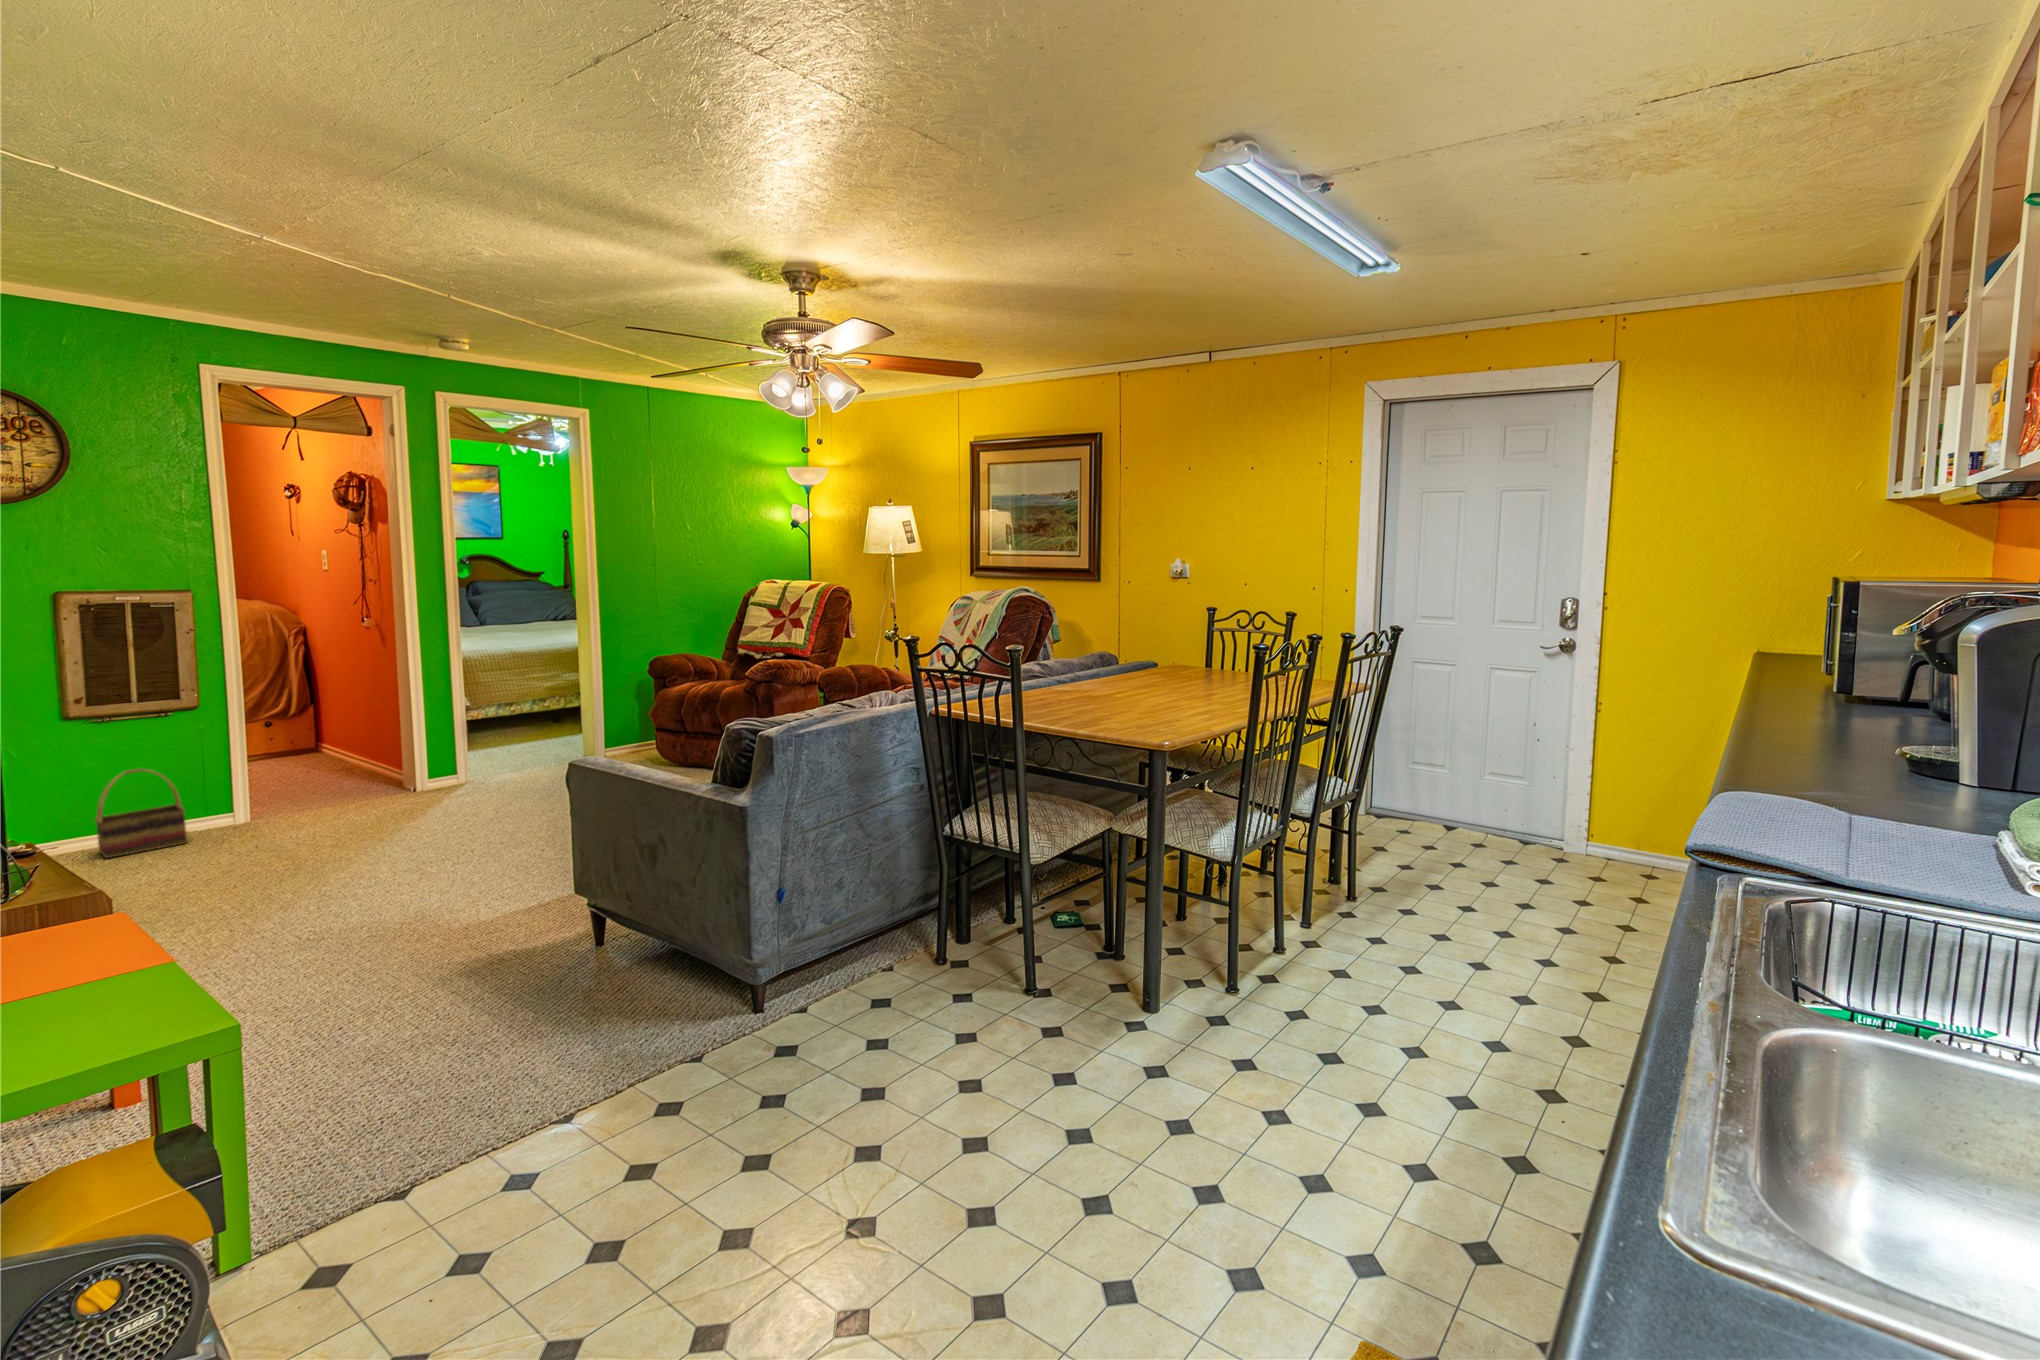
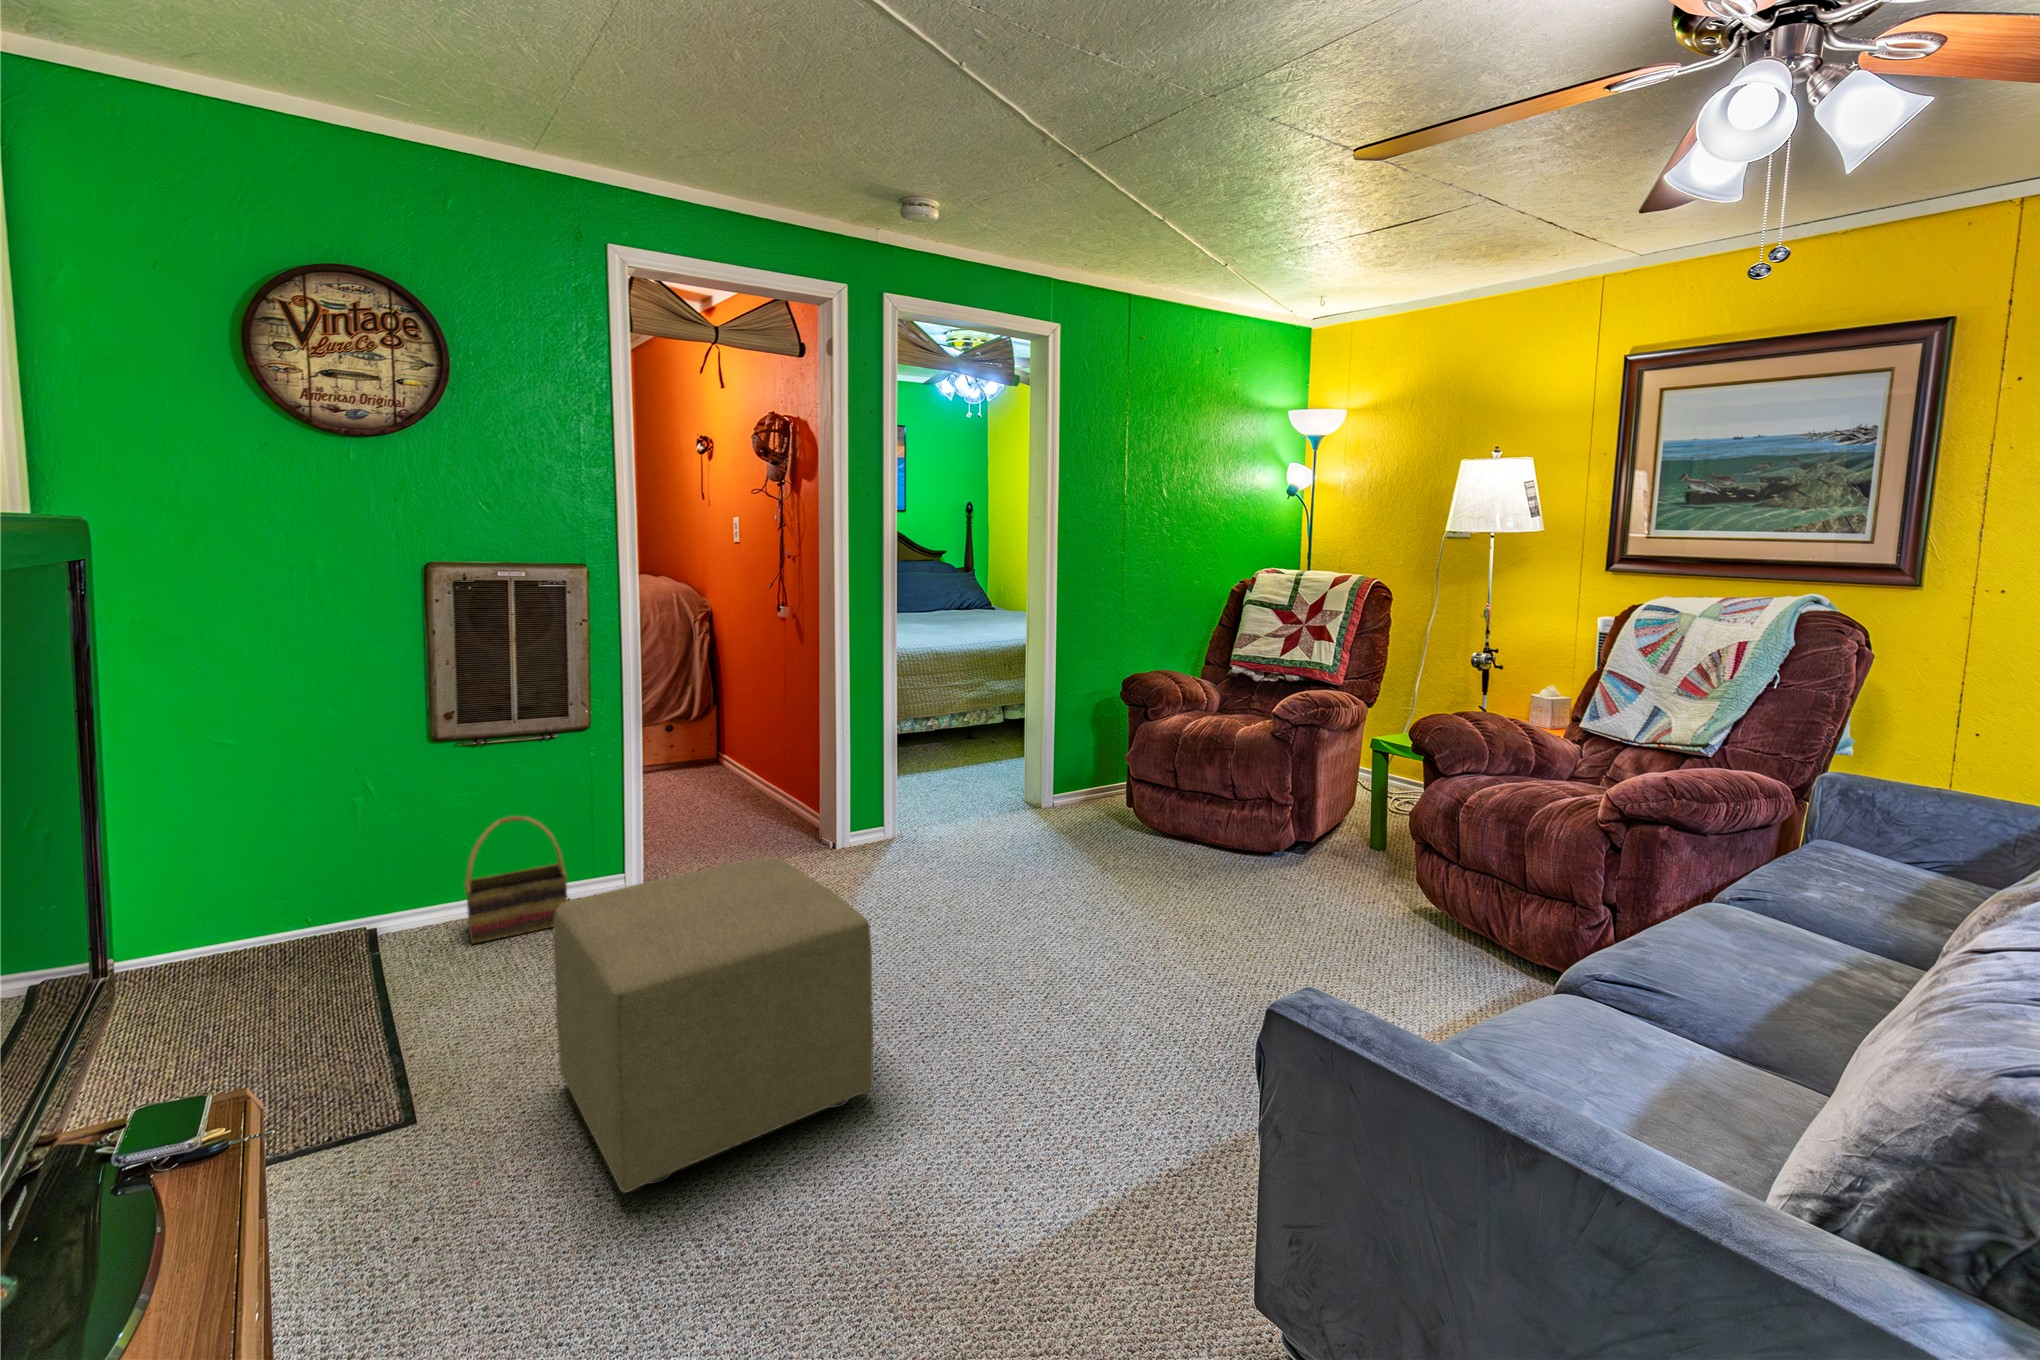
ottoman: none [191,763,416,922] -> present [553,857,873,1192]

